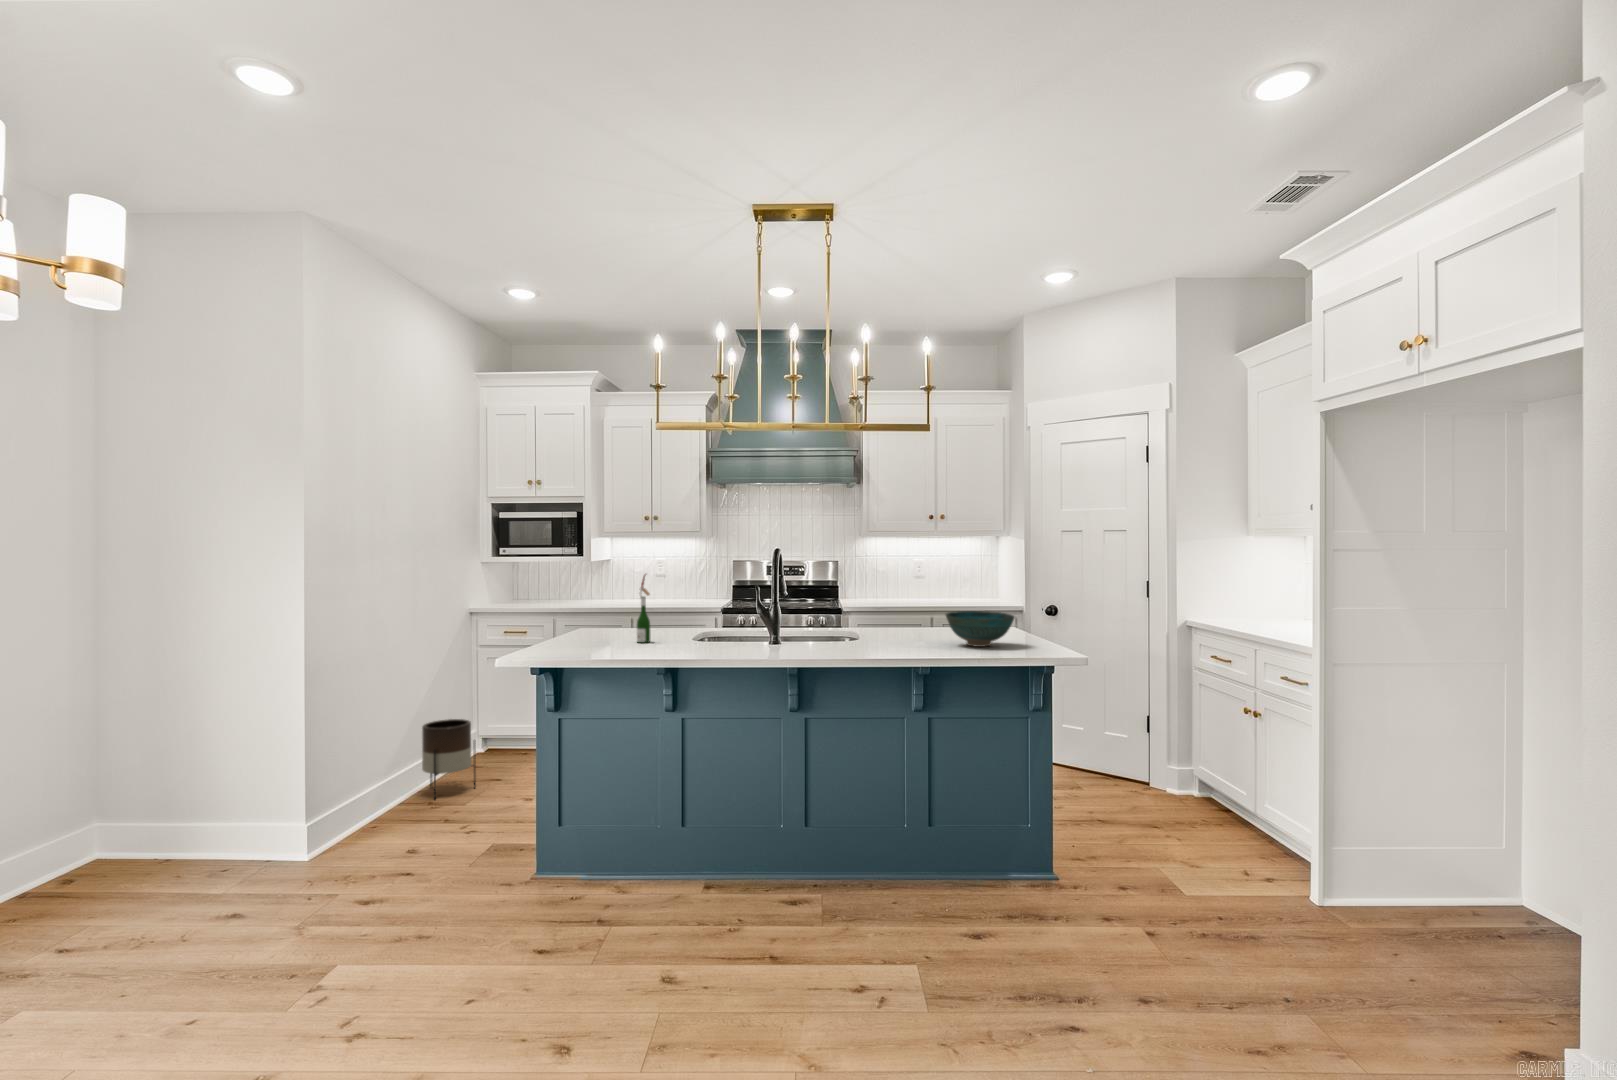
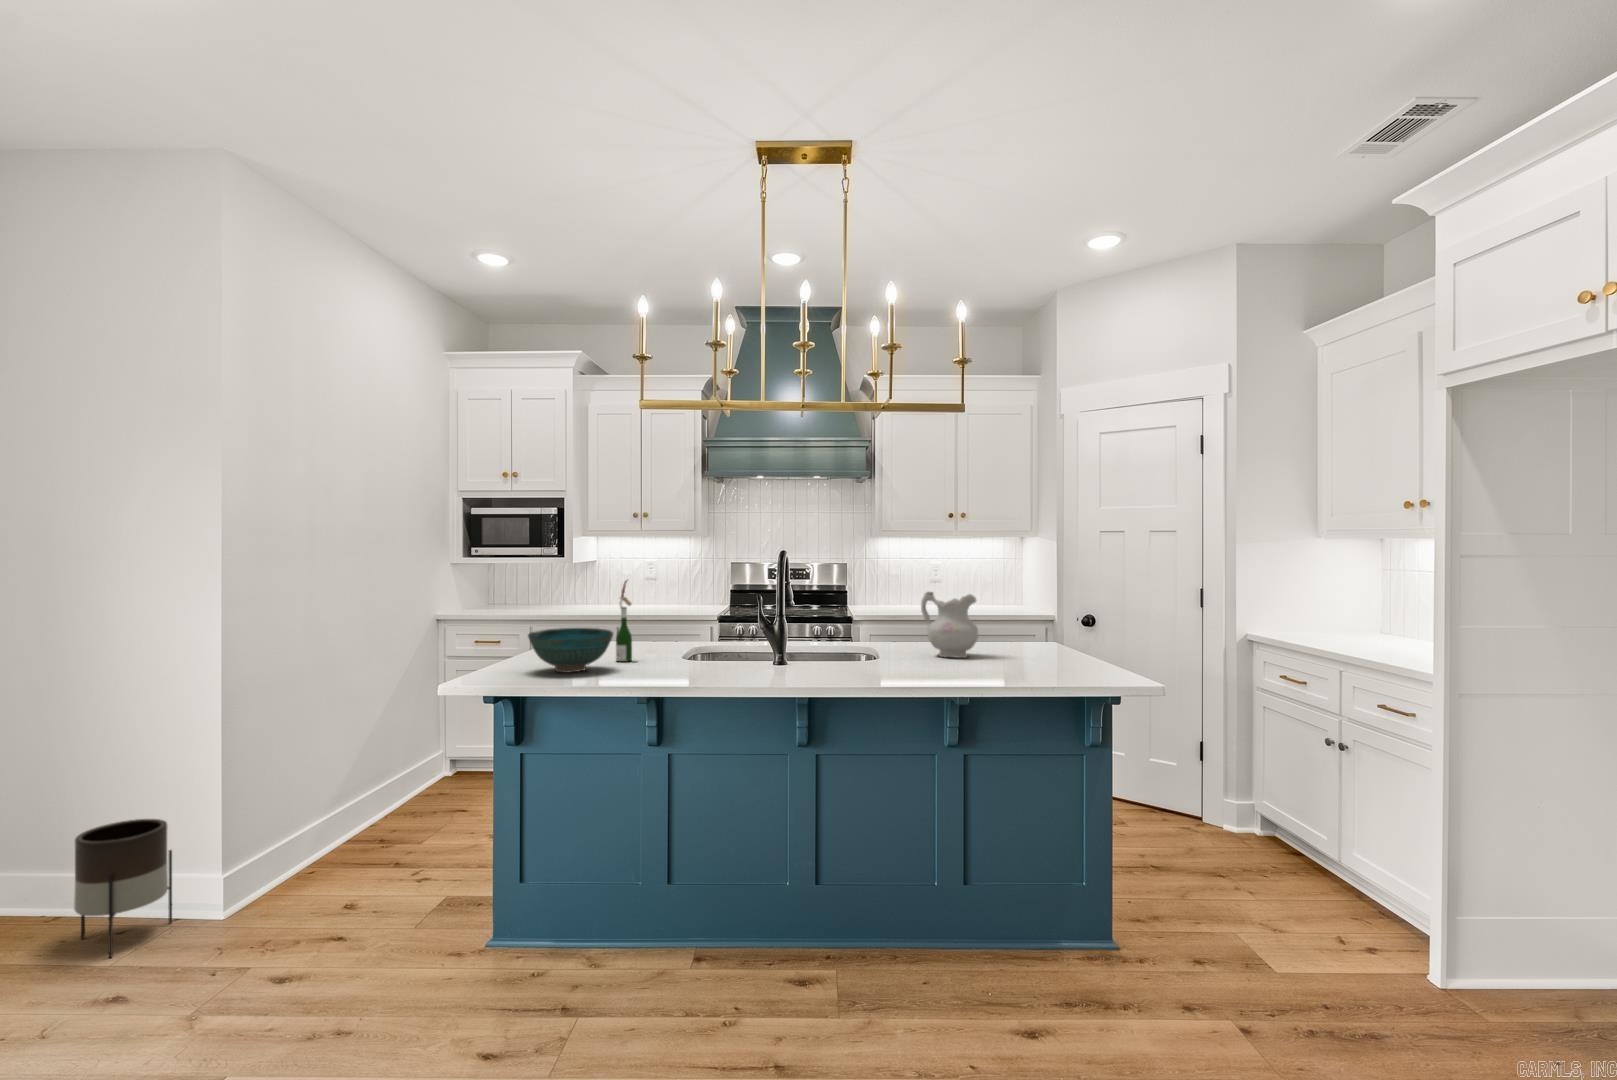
ceramic pitcher: none [896,583,944,639] -> present [921,592,978,658]
bowl: present [946,611,1014,647] -> present [528,628,613,672]
planter: present [422,719,476,799] -> present [74,819,172,958]

